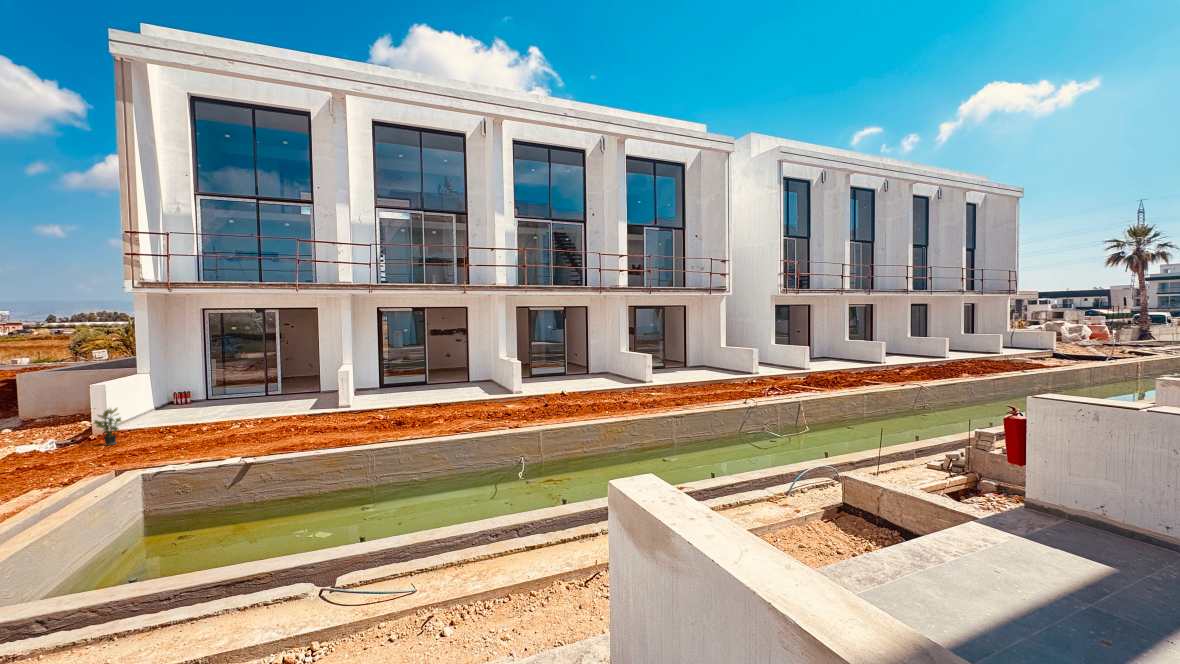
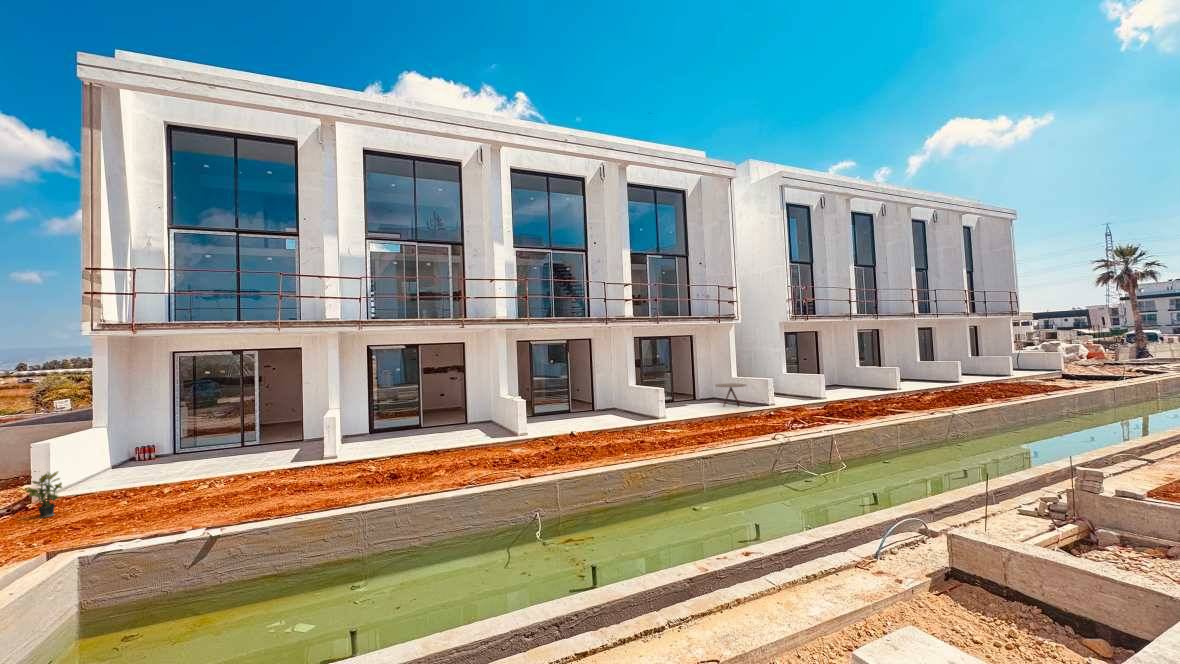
round table: none [703,353,733,375] -> present [716,383,746,405]

